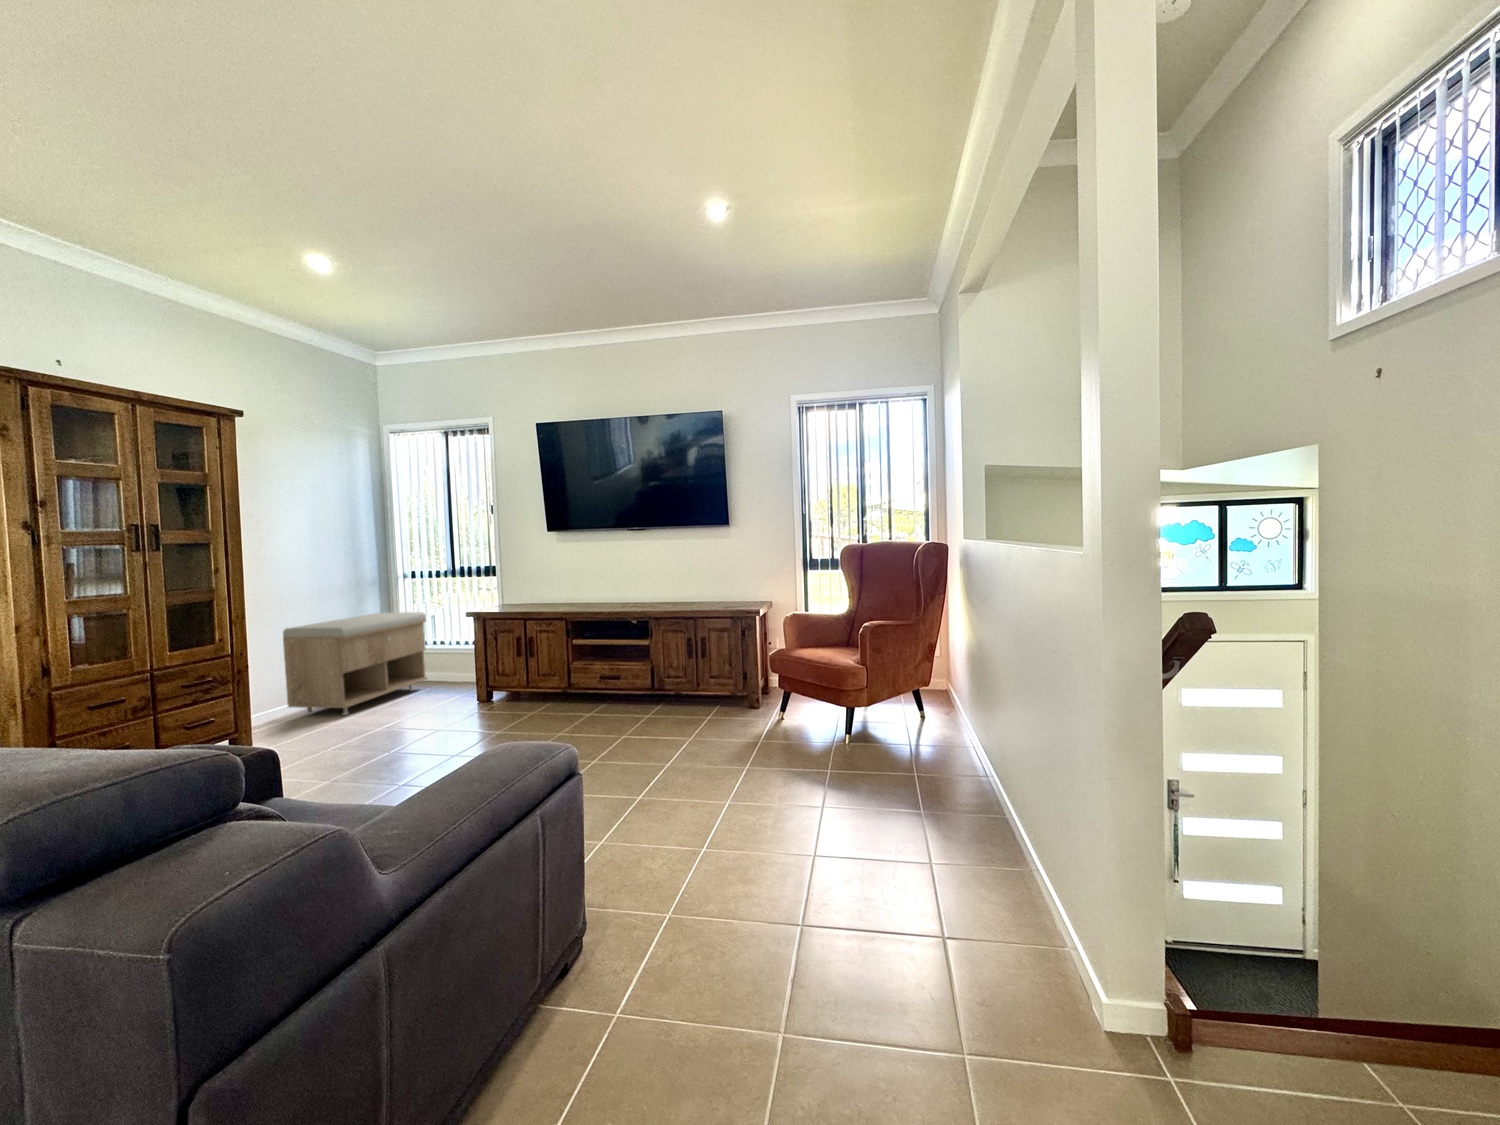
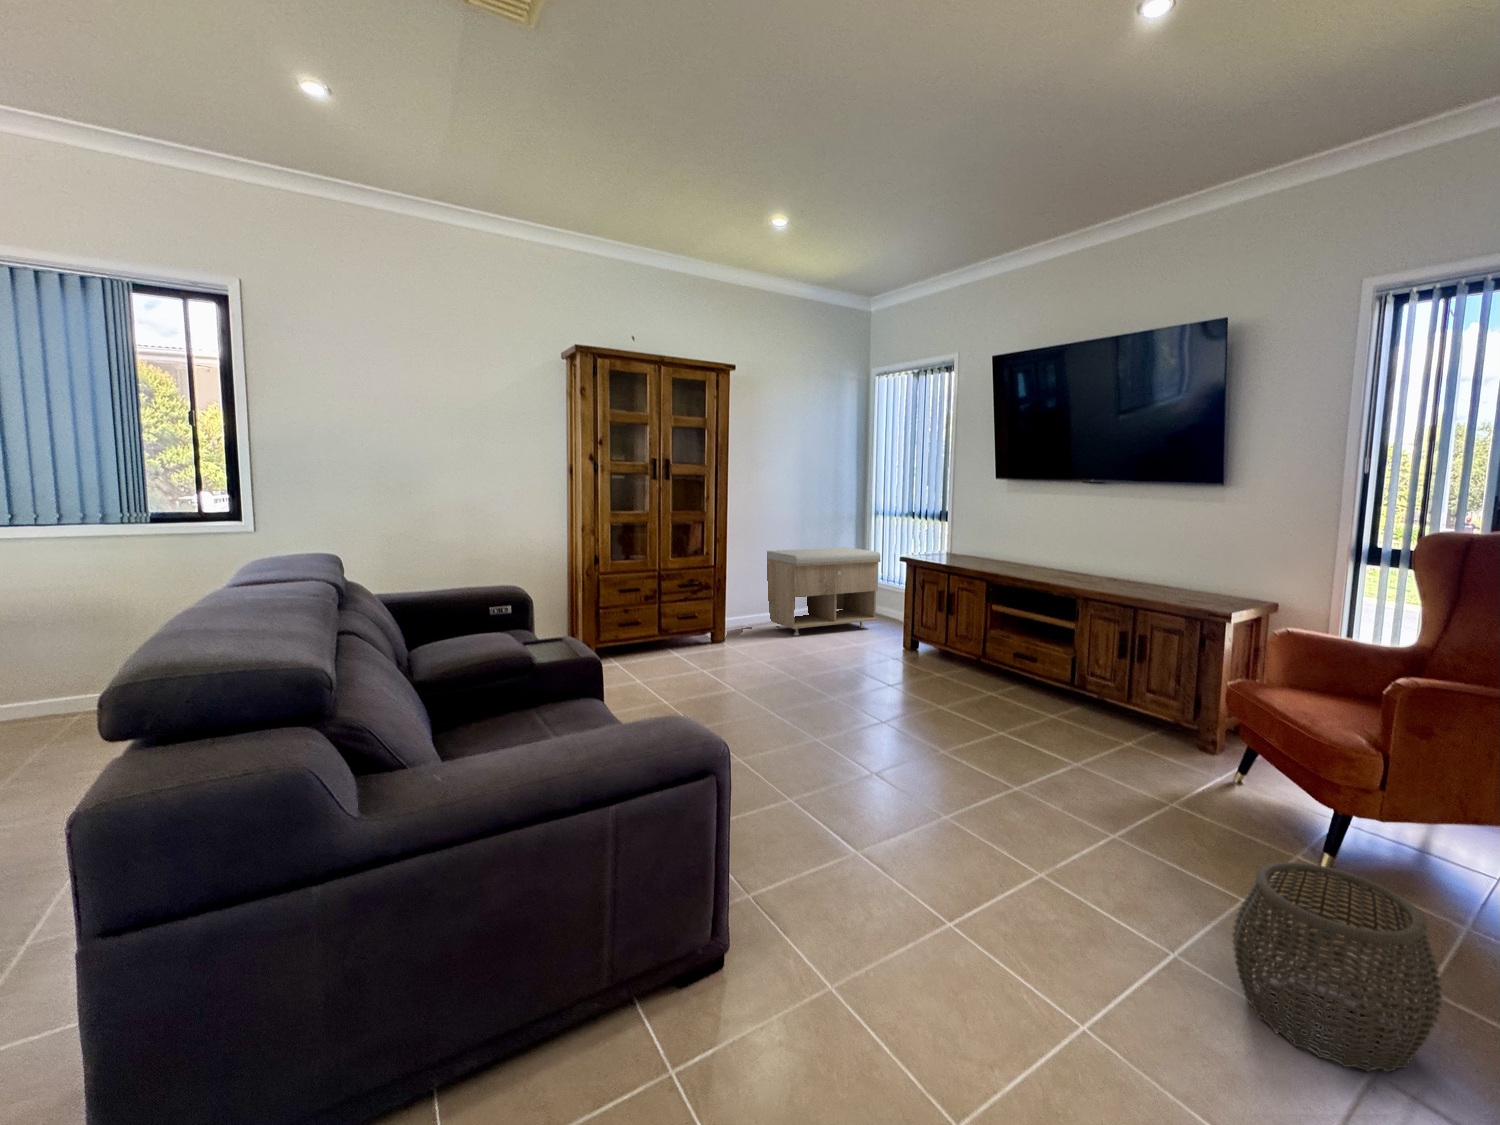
woven basket: none [907,733,1000,835] -> present [1232,862,1443,1072]

